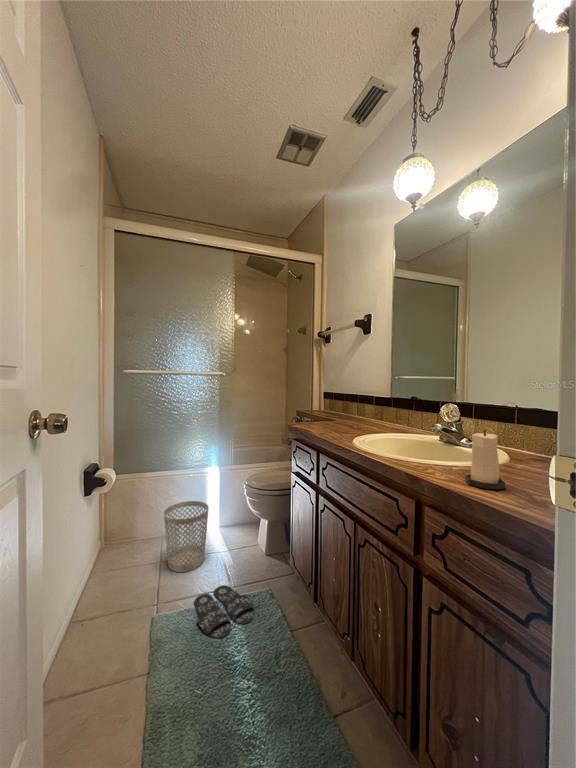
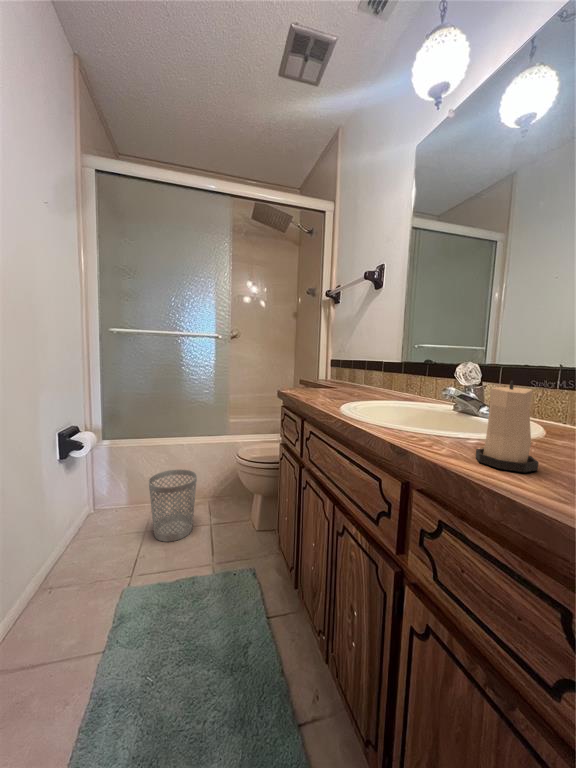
slippers: present [194,585,254,639] -> none [169,559,232,617]

